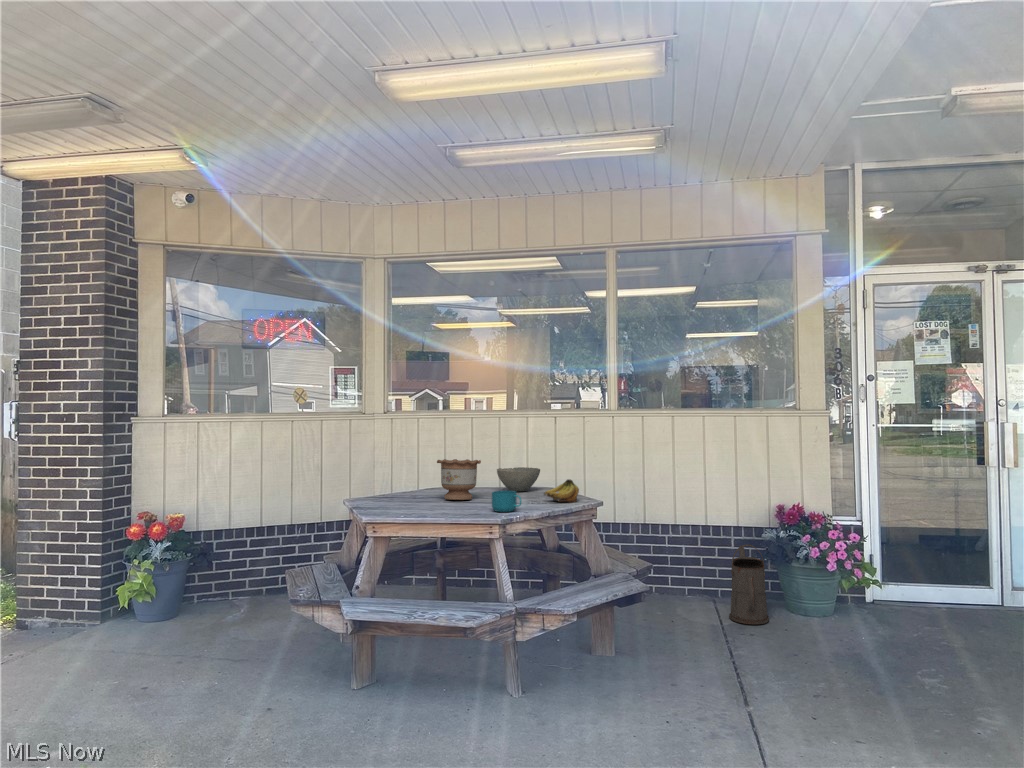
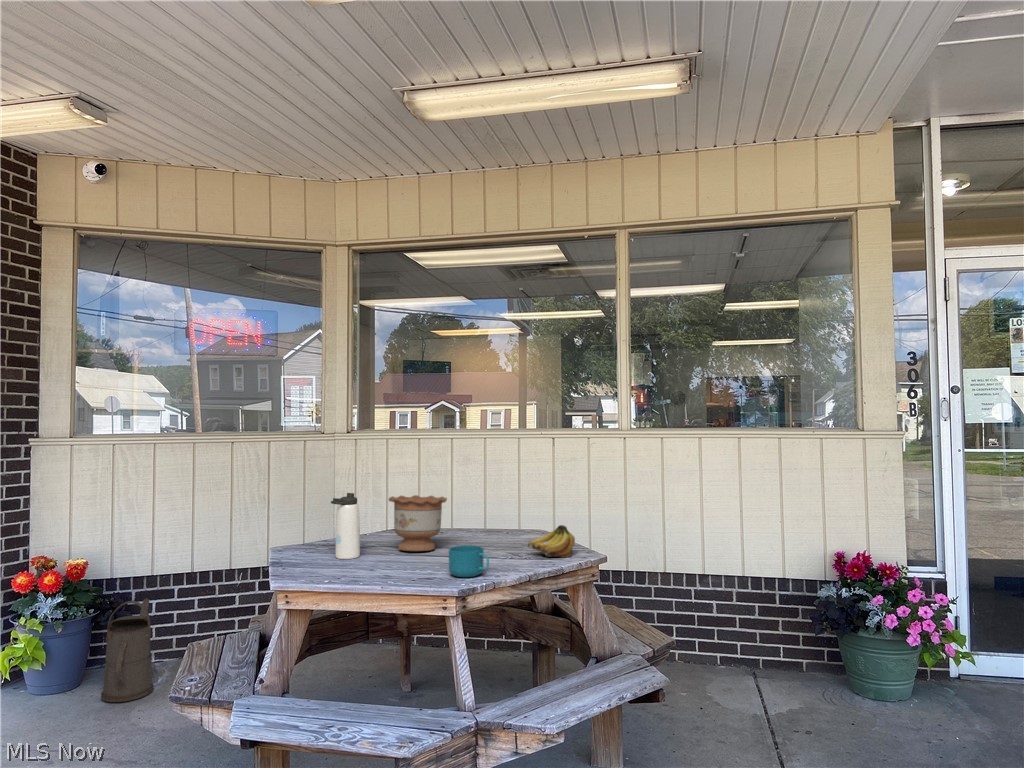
thermos bottle: none [397,456,418,505] -> present [331,493,360,559]
bowl: present [497,467,540,492] -> none [474,503,530,535]
watering can: present [729,544,769,624] -> present [101,598,154,702]

